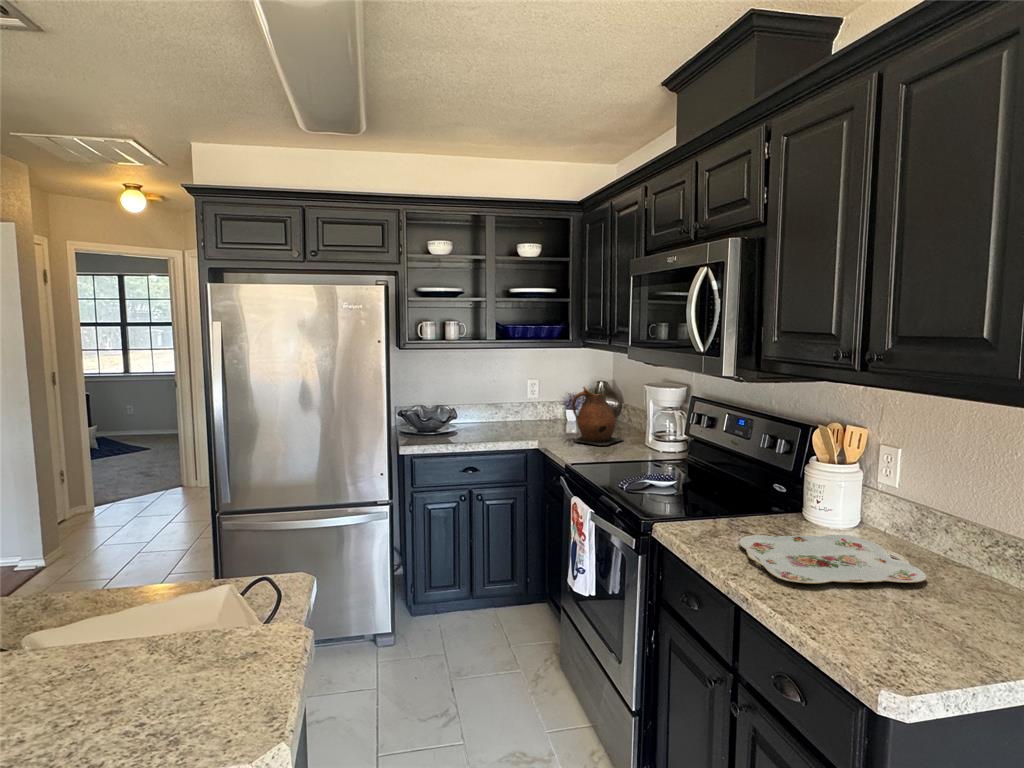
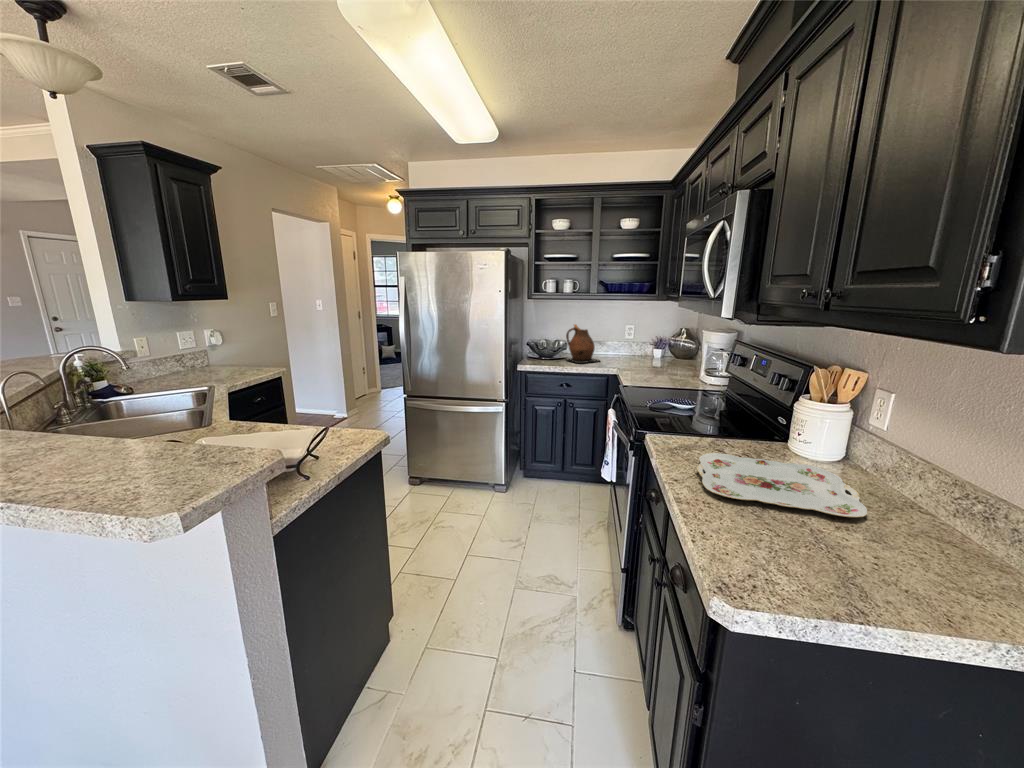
ceramic pitcher: present [572,387,623,446] -> present [566,324,599,363]

